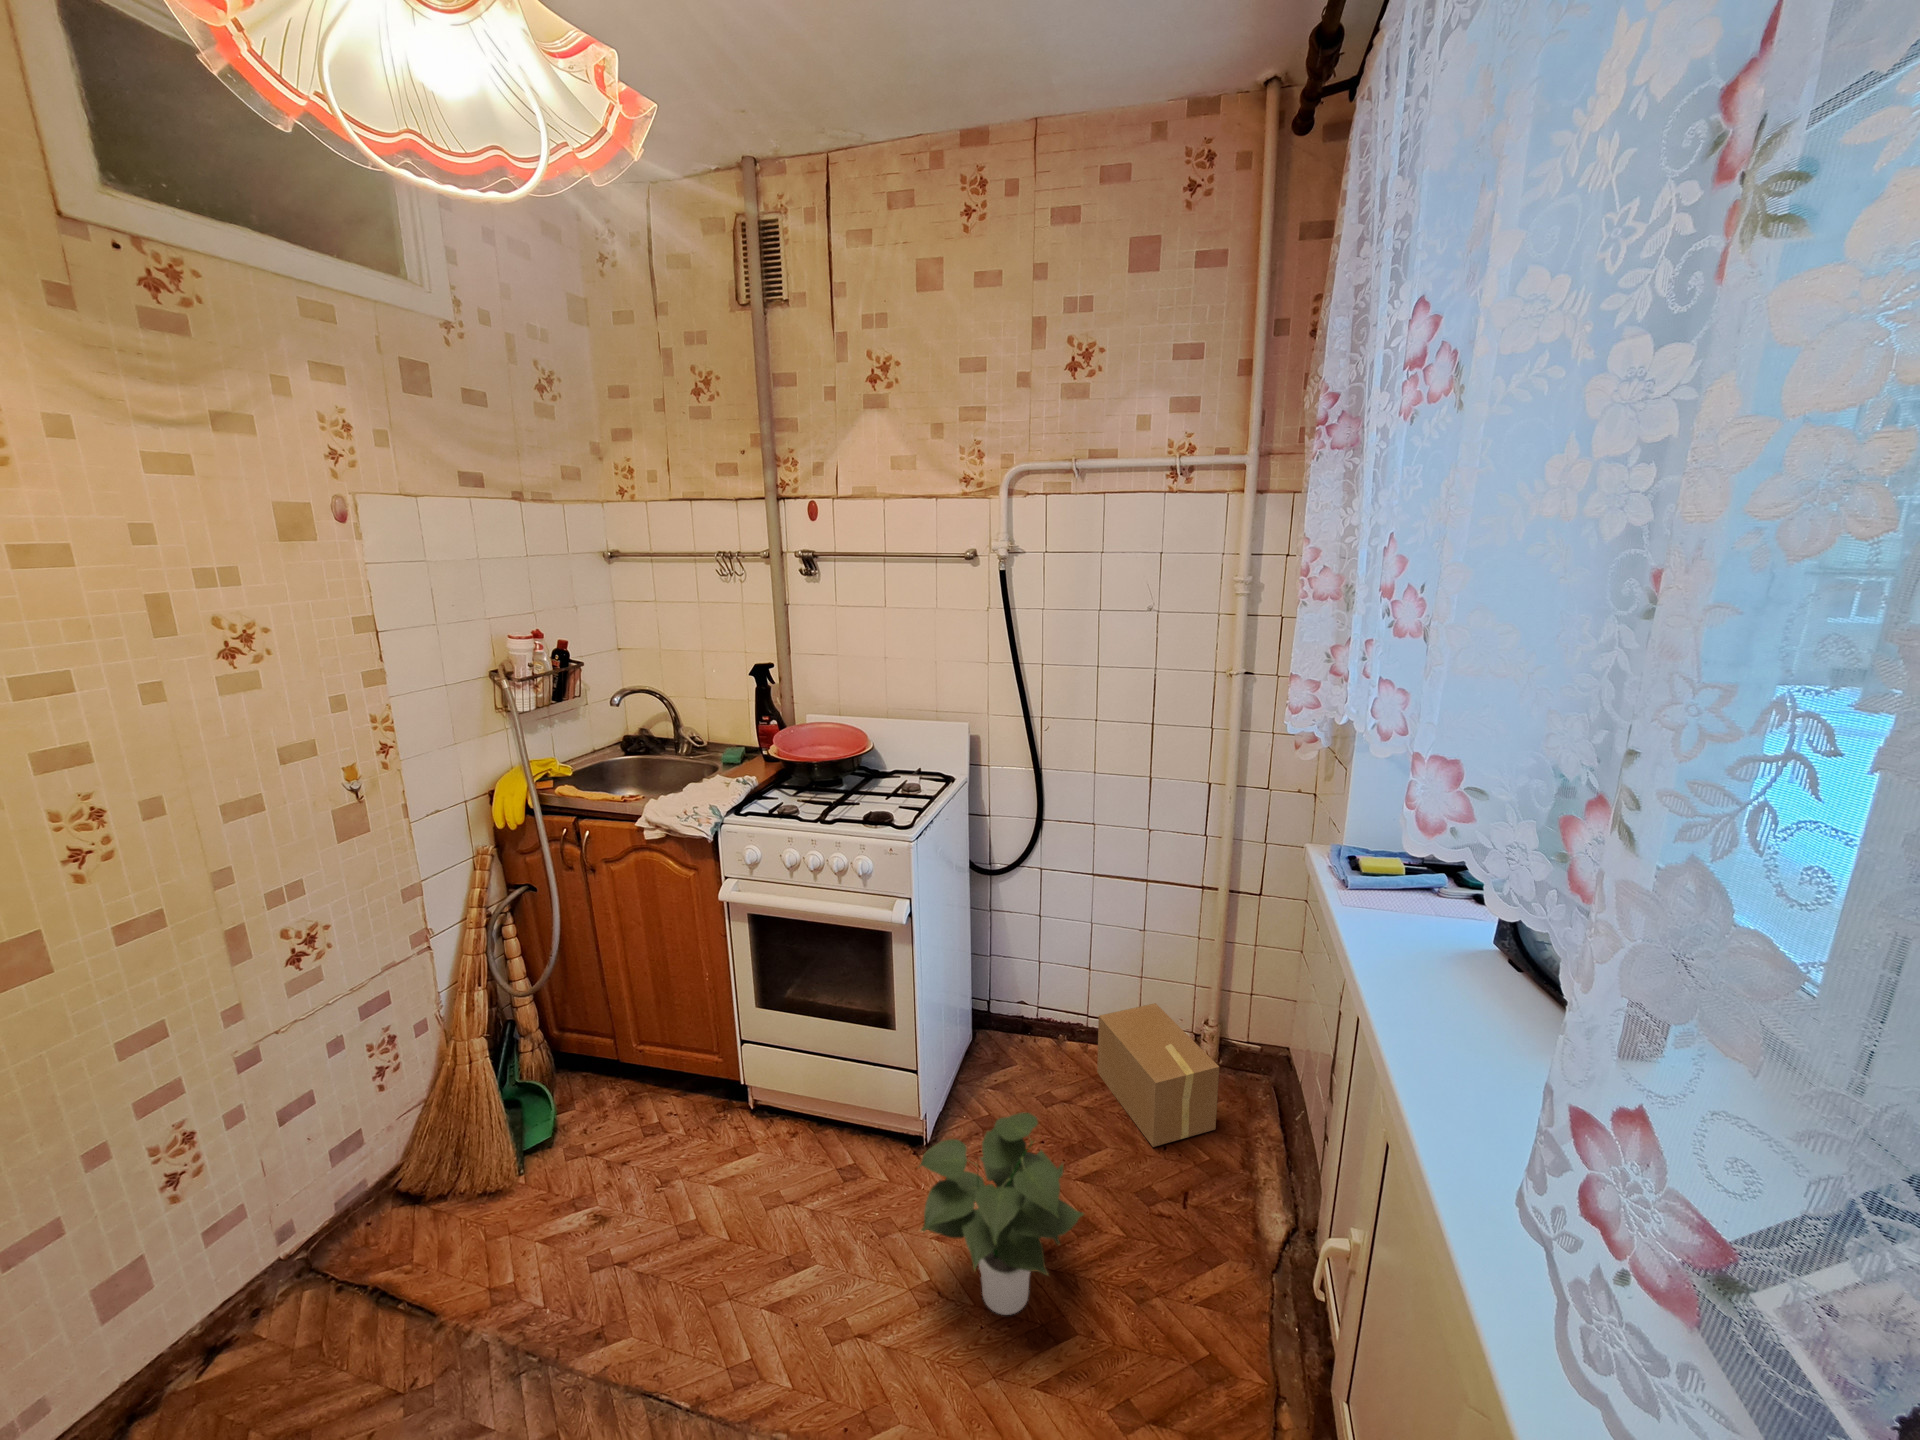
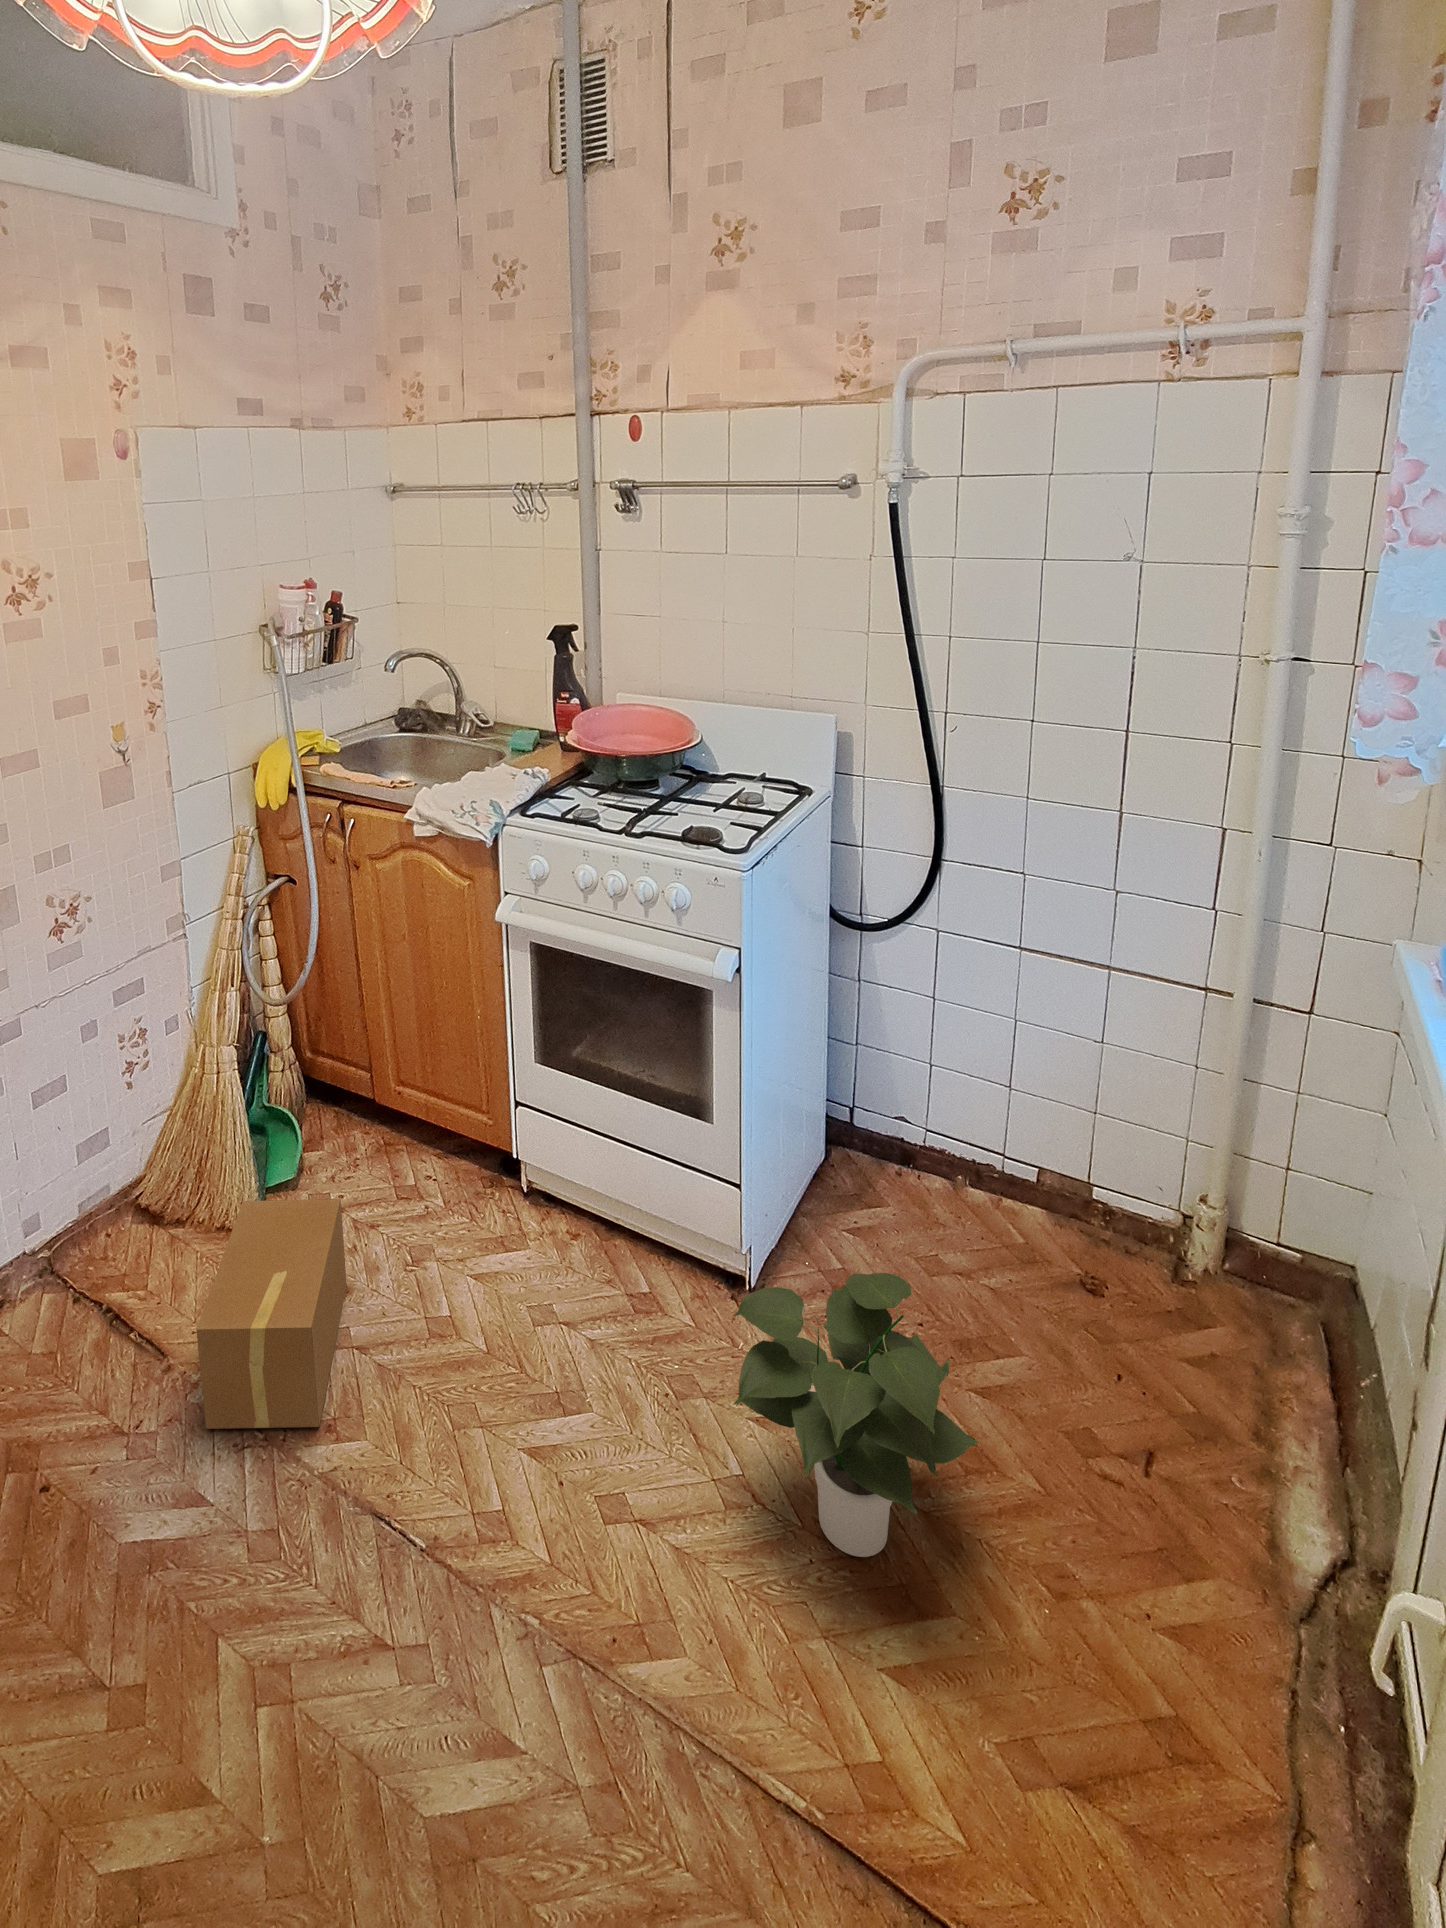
cardboard box: present [1097,1003,1219,1147] -> present [196,1199,347,1429]

